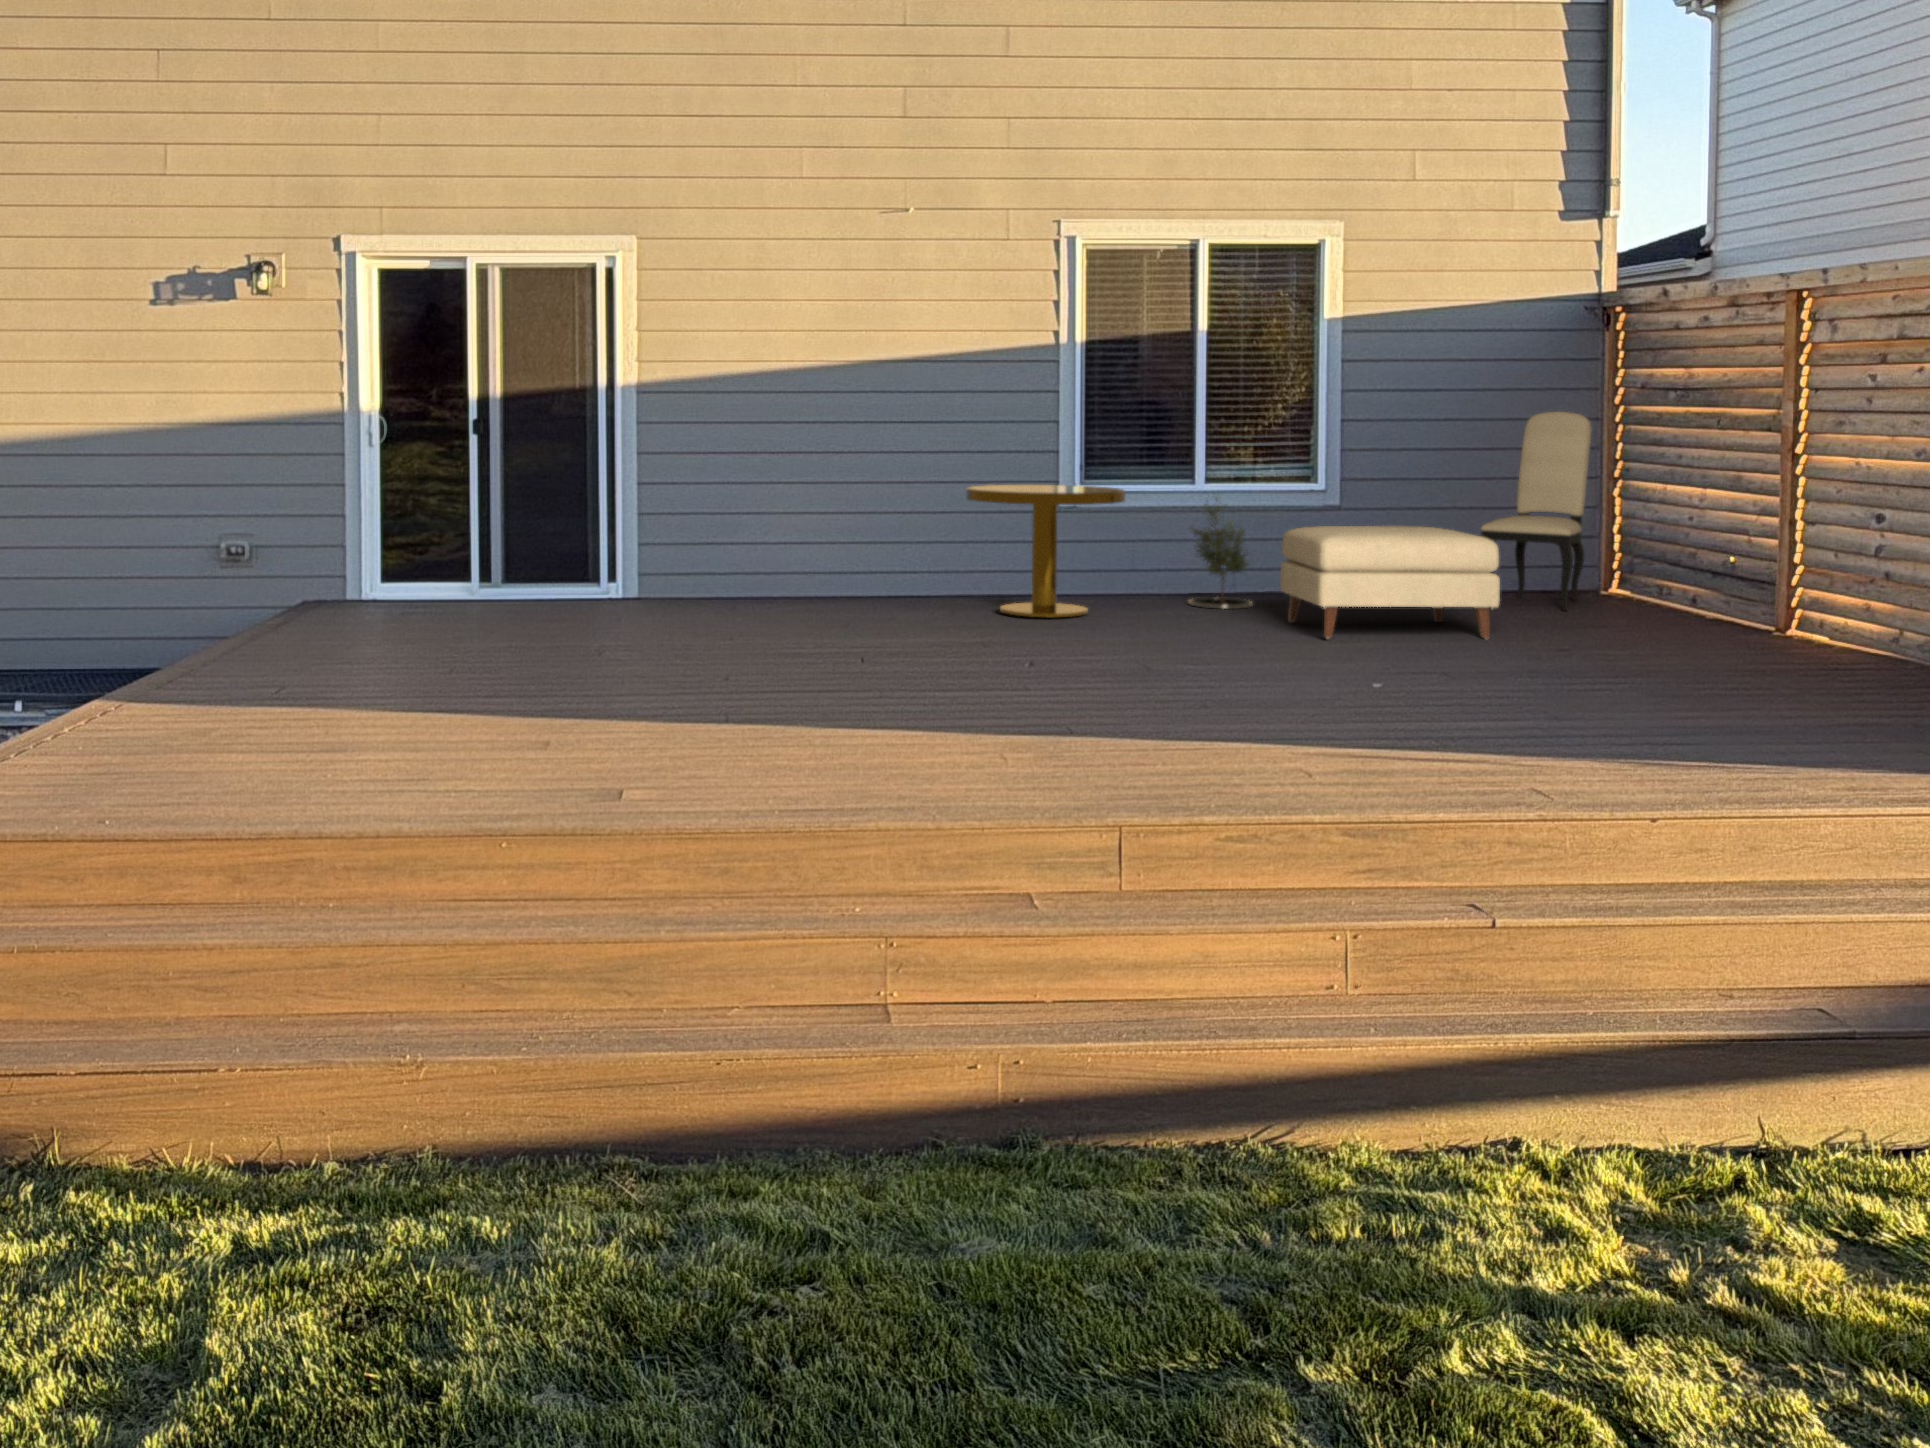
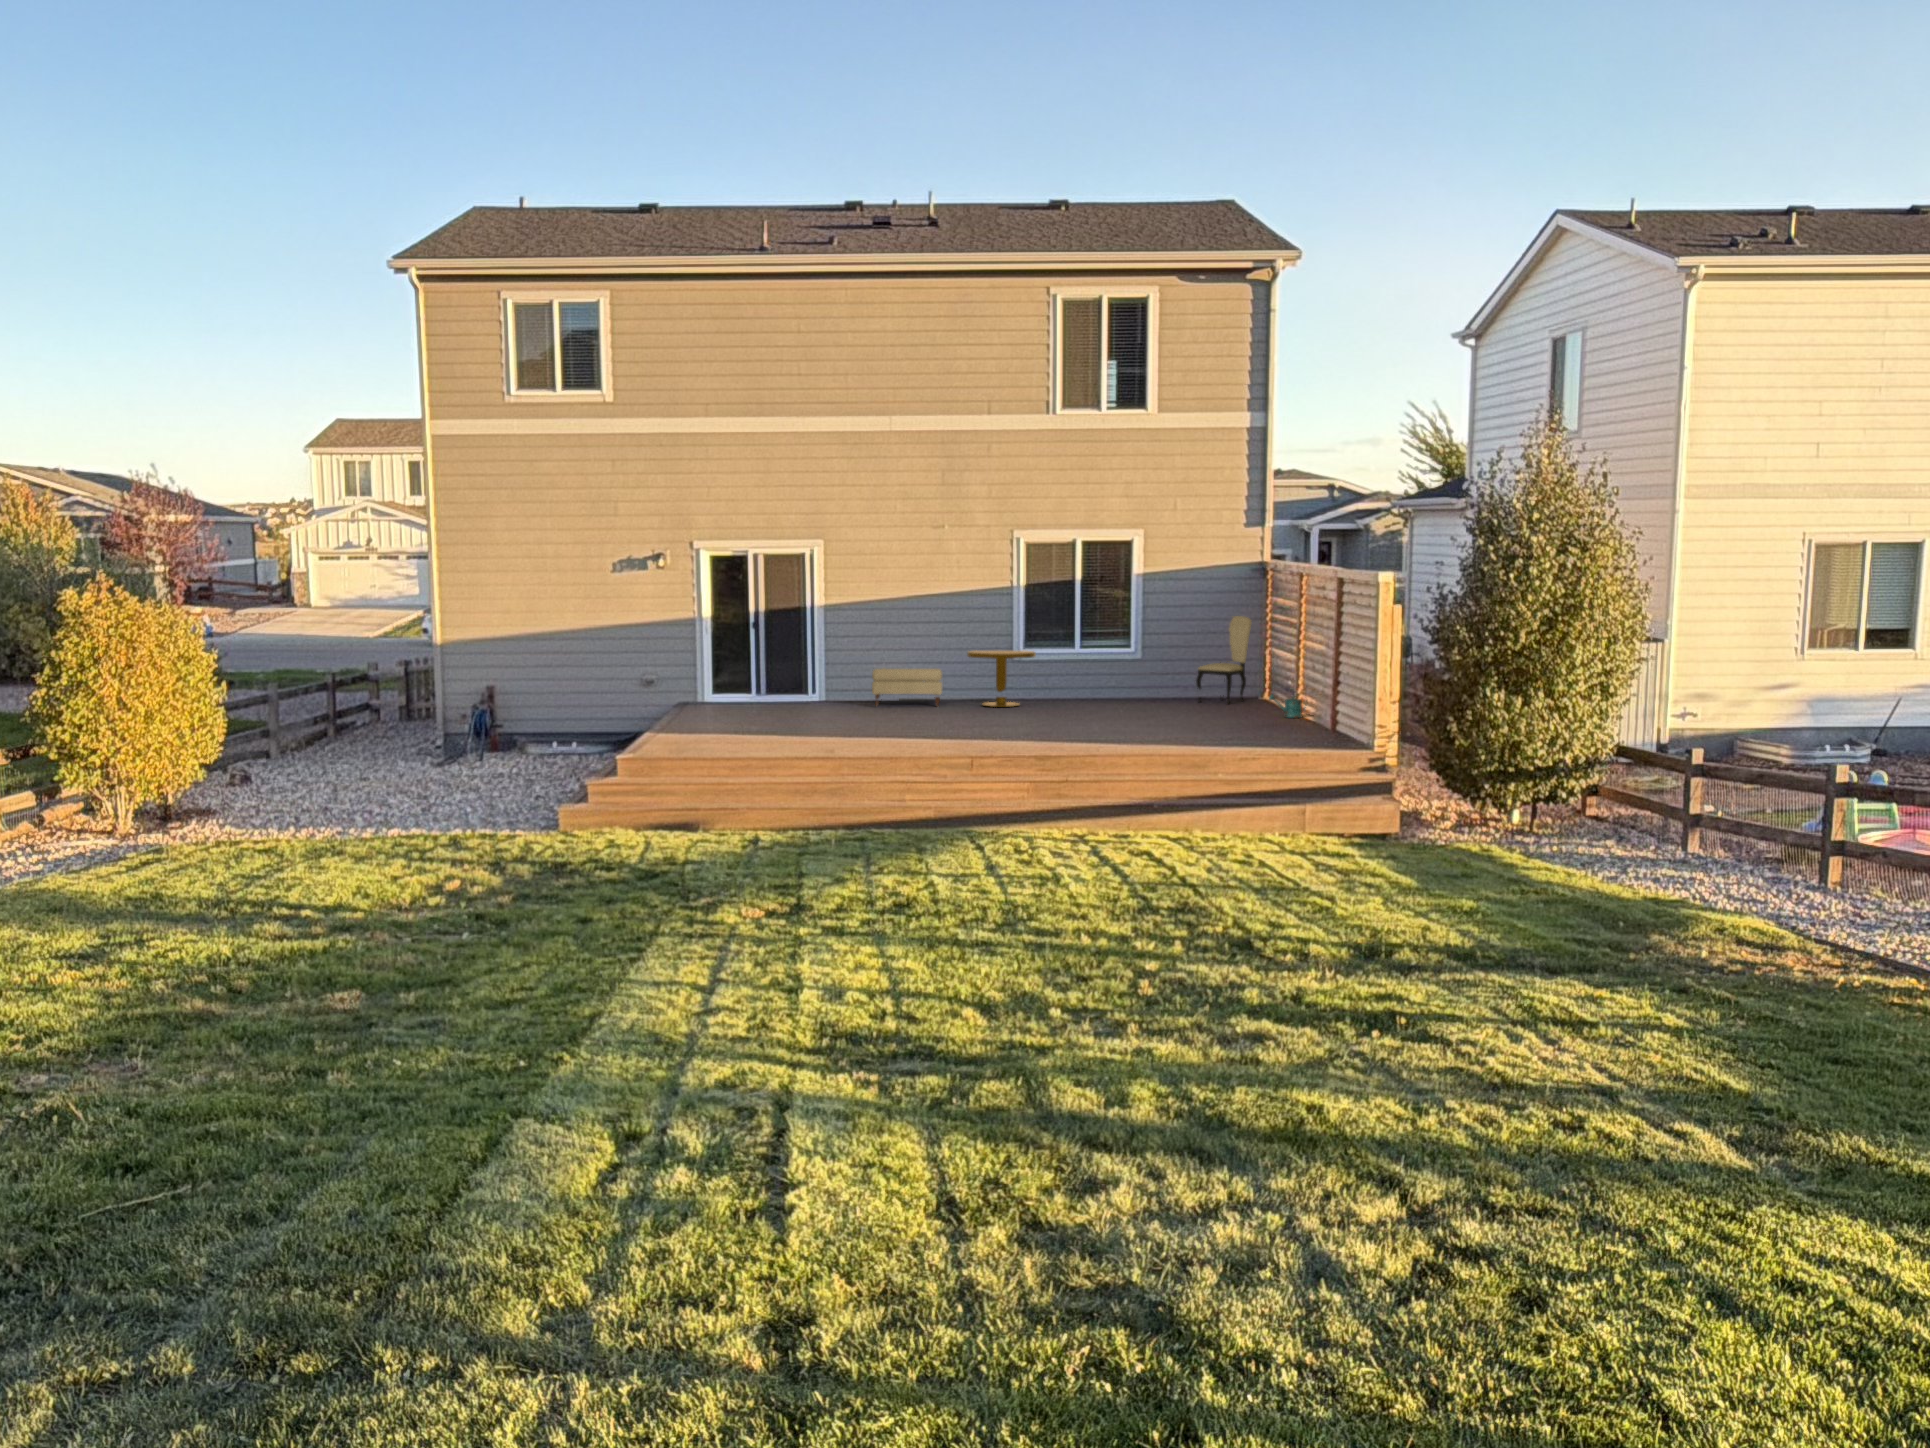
potted tree: present [1189,497,1253,609] -> none [1068,652,1099,704]
ottoman: present [1280,526,1500,639] -> present [872,668,942,707]
watering can: none [1773,598,1871,661] -> present [1269,694,1303,718]

